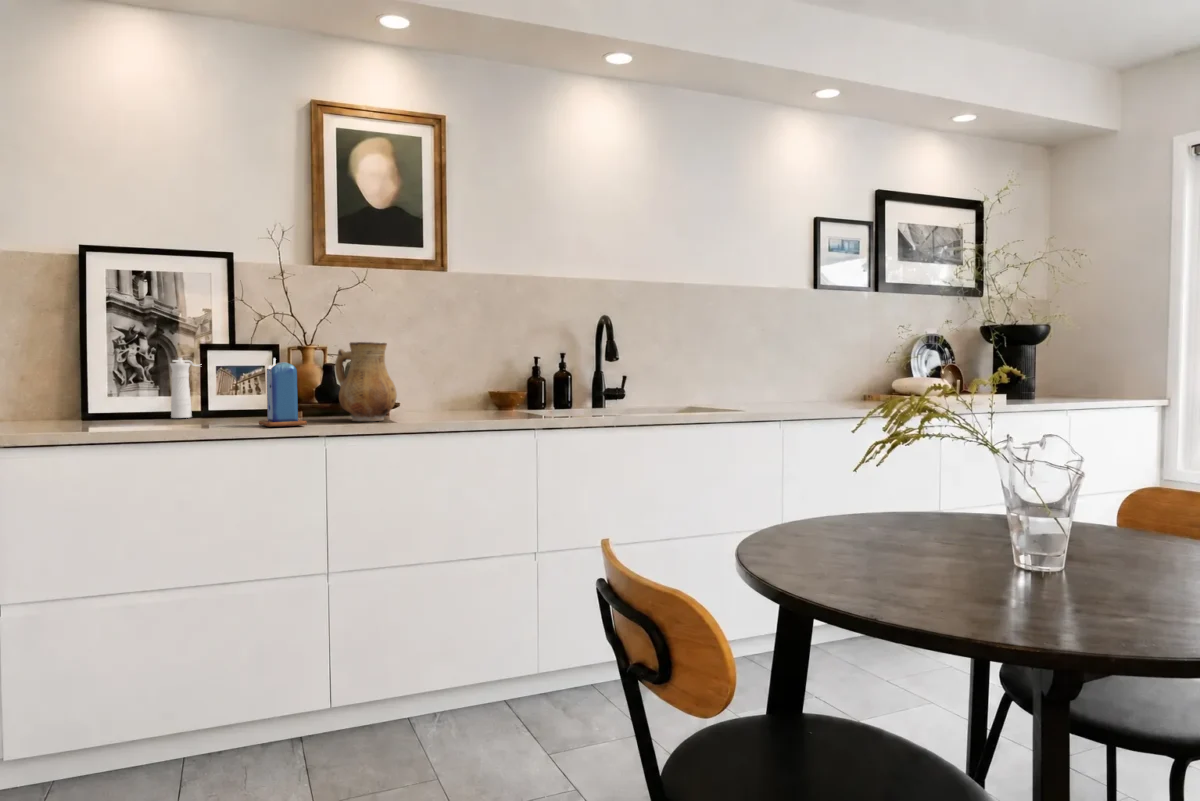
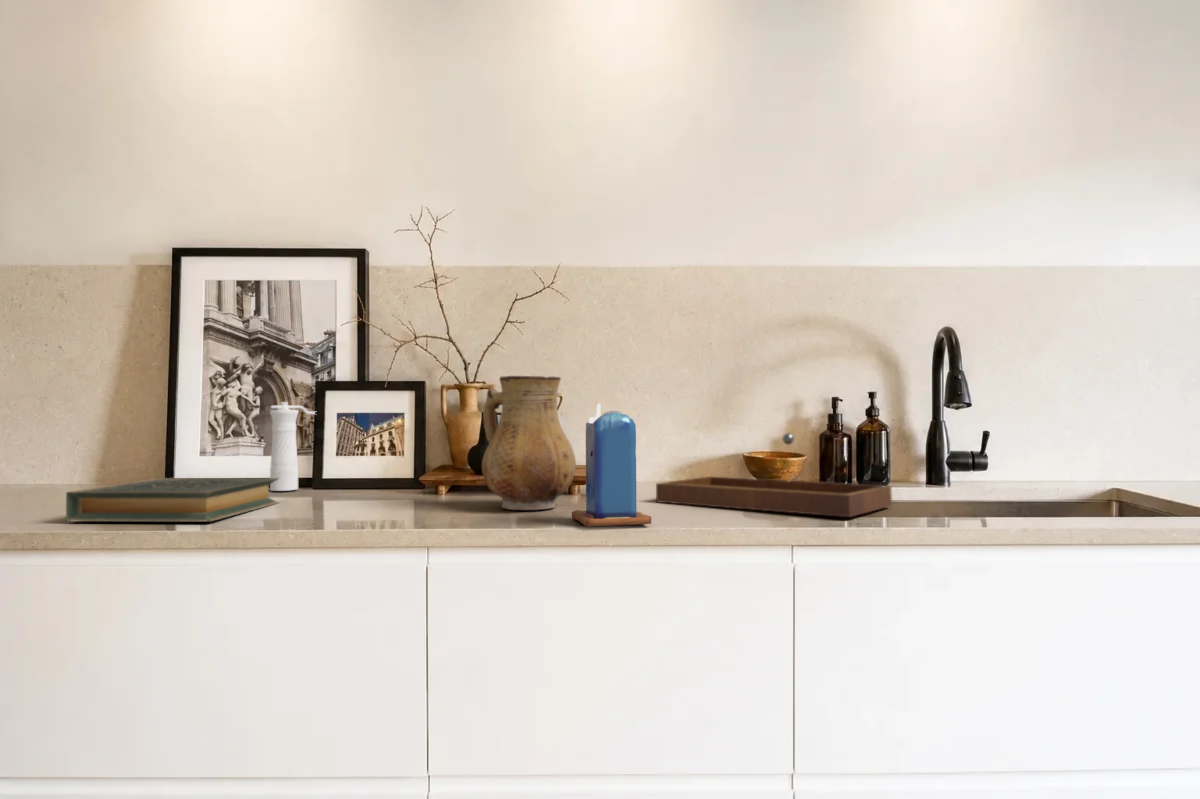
candle: present [259,358,307,427] -> present [572,404,651,527]
tray: none [441,376,573,419] -> present [656,433,892,517]
hardback book: none [79,407,197,431] -> present [66,478,279,521]

